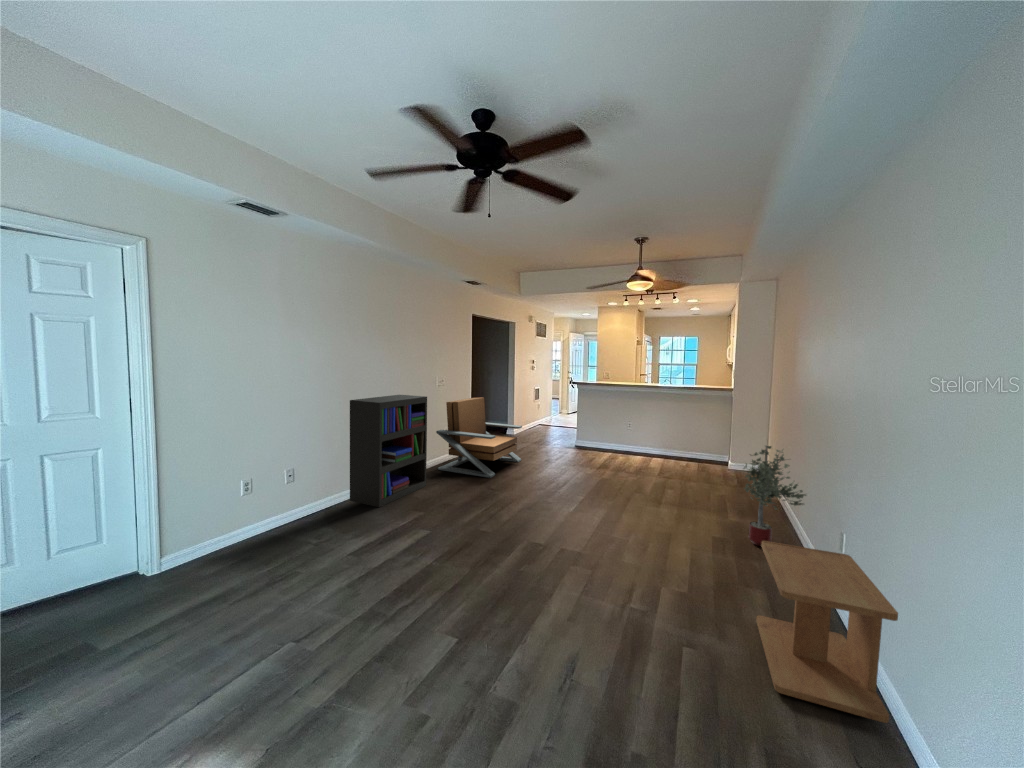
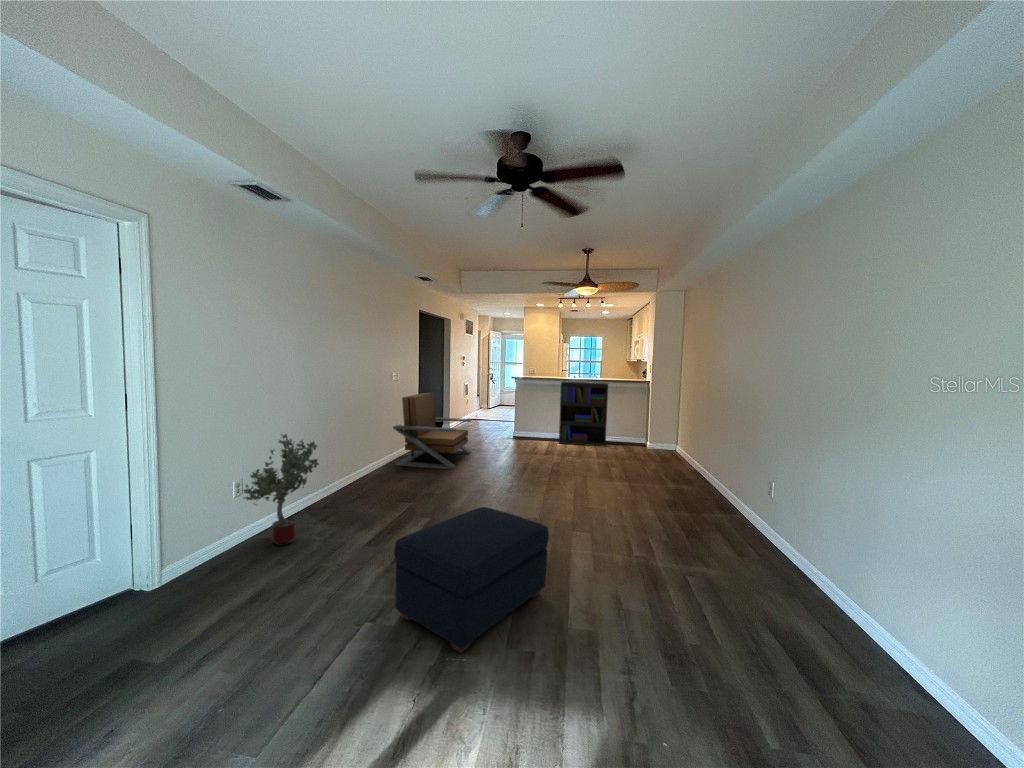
bookshelf: present [350,395,427,507] -> present [559,381,608,447]
potted tree: present [744,446,806,546] -> present [243,434,319,545]
ottoman: none [319,531,498,705] -> present [394,507,549,653]
side table: present [756,541,898,723] -> none [723,491,830,598]

